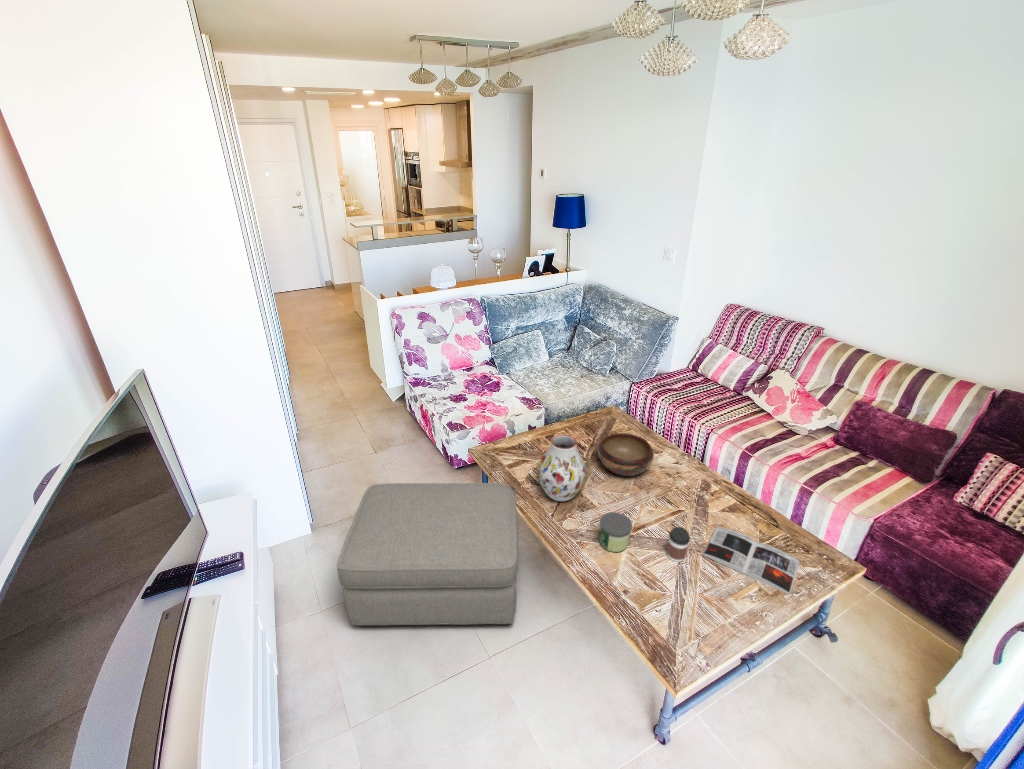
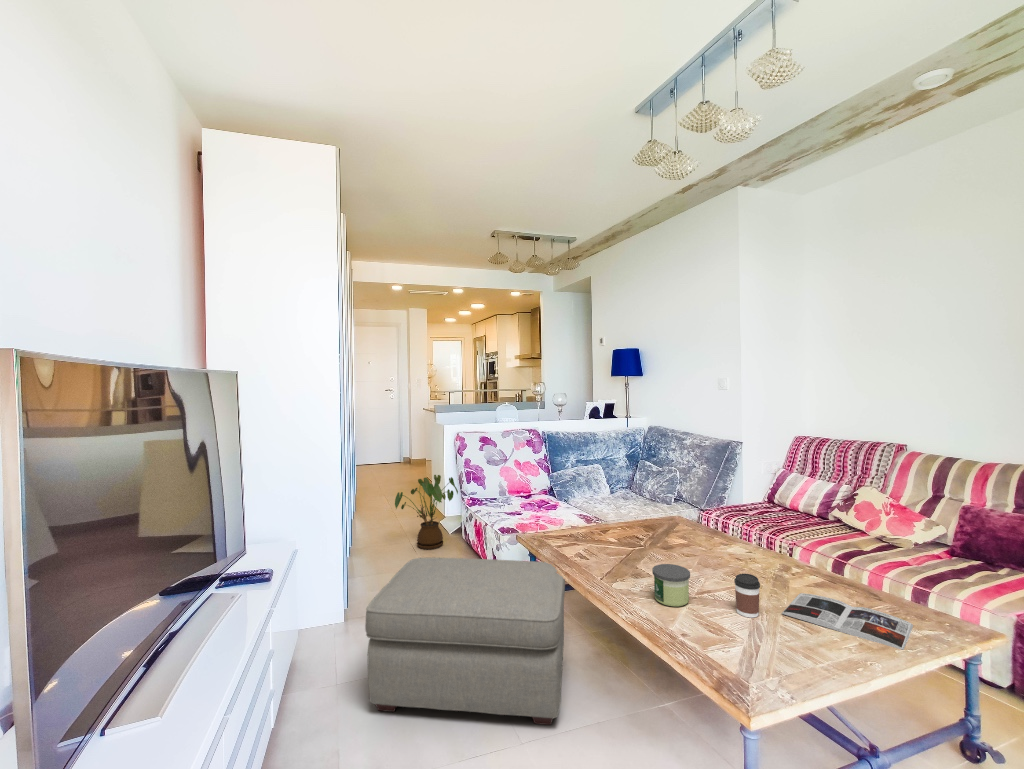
house plant: none [334,353,399,424] -> present [395,475,458,549]
decorative bowl: present [598,433,654,476] -> none [654,517,717,558]
vase: present [538,435,586,501] -> none [586,494,639,570]

